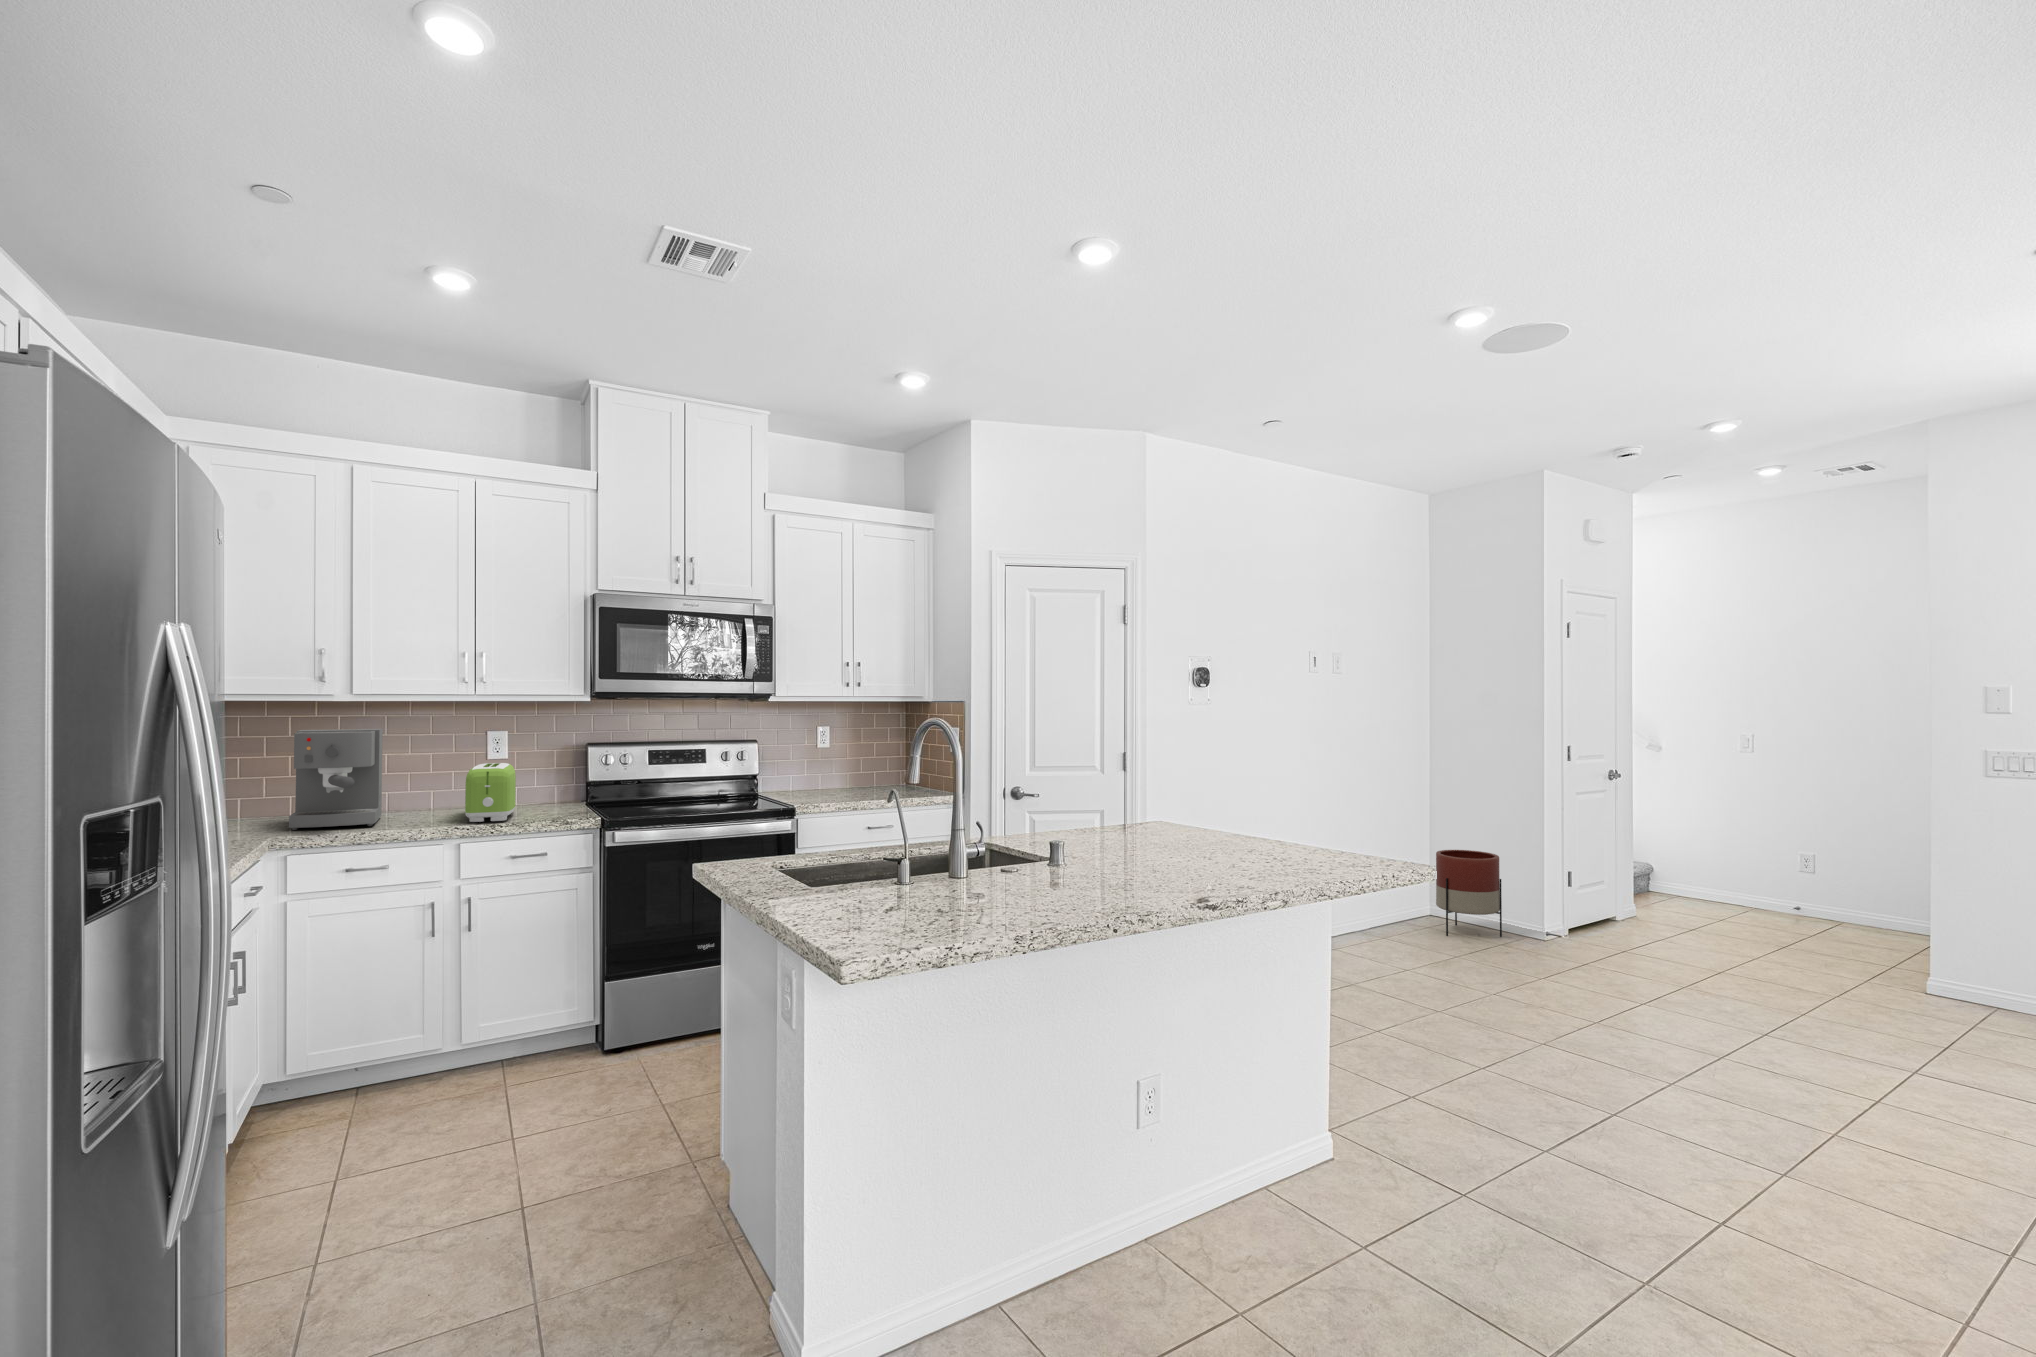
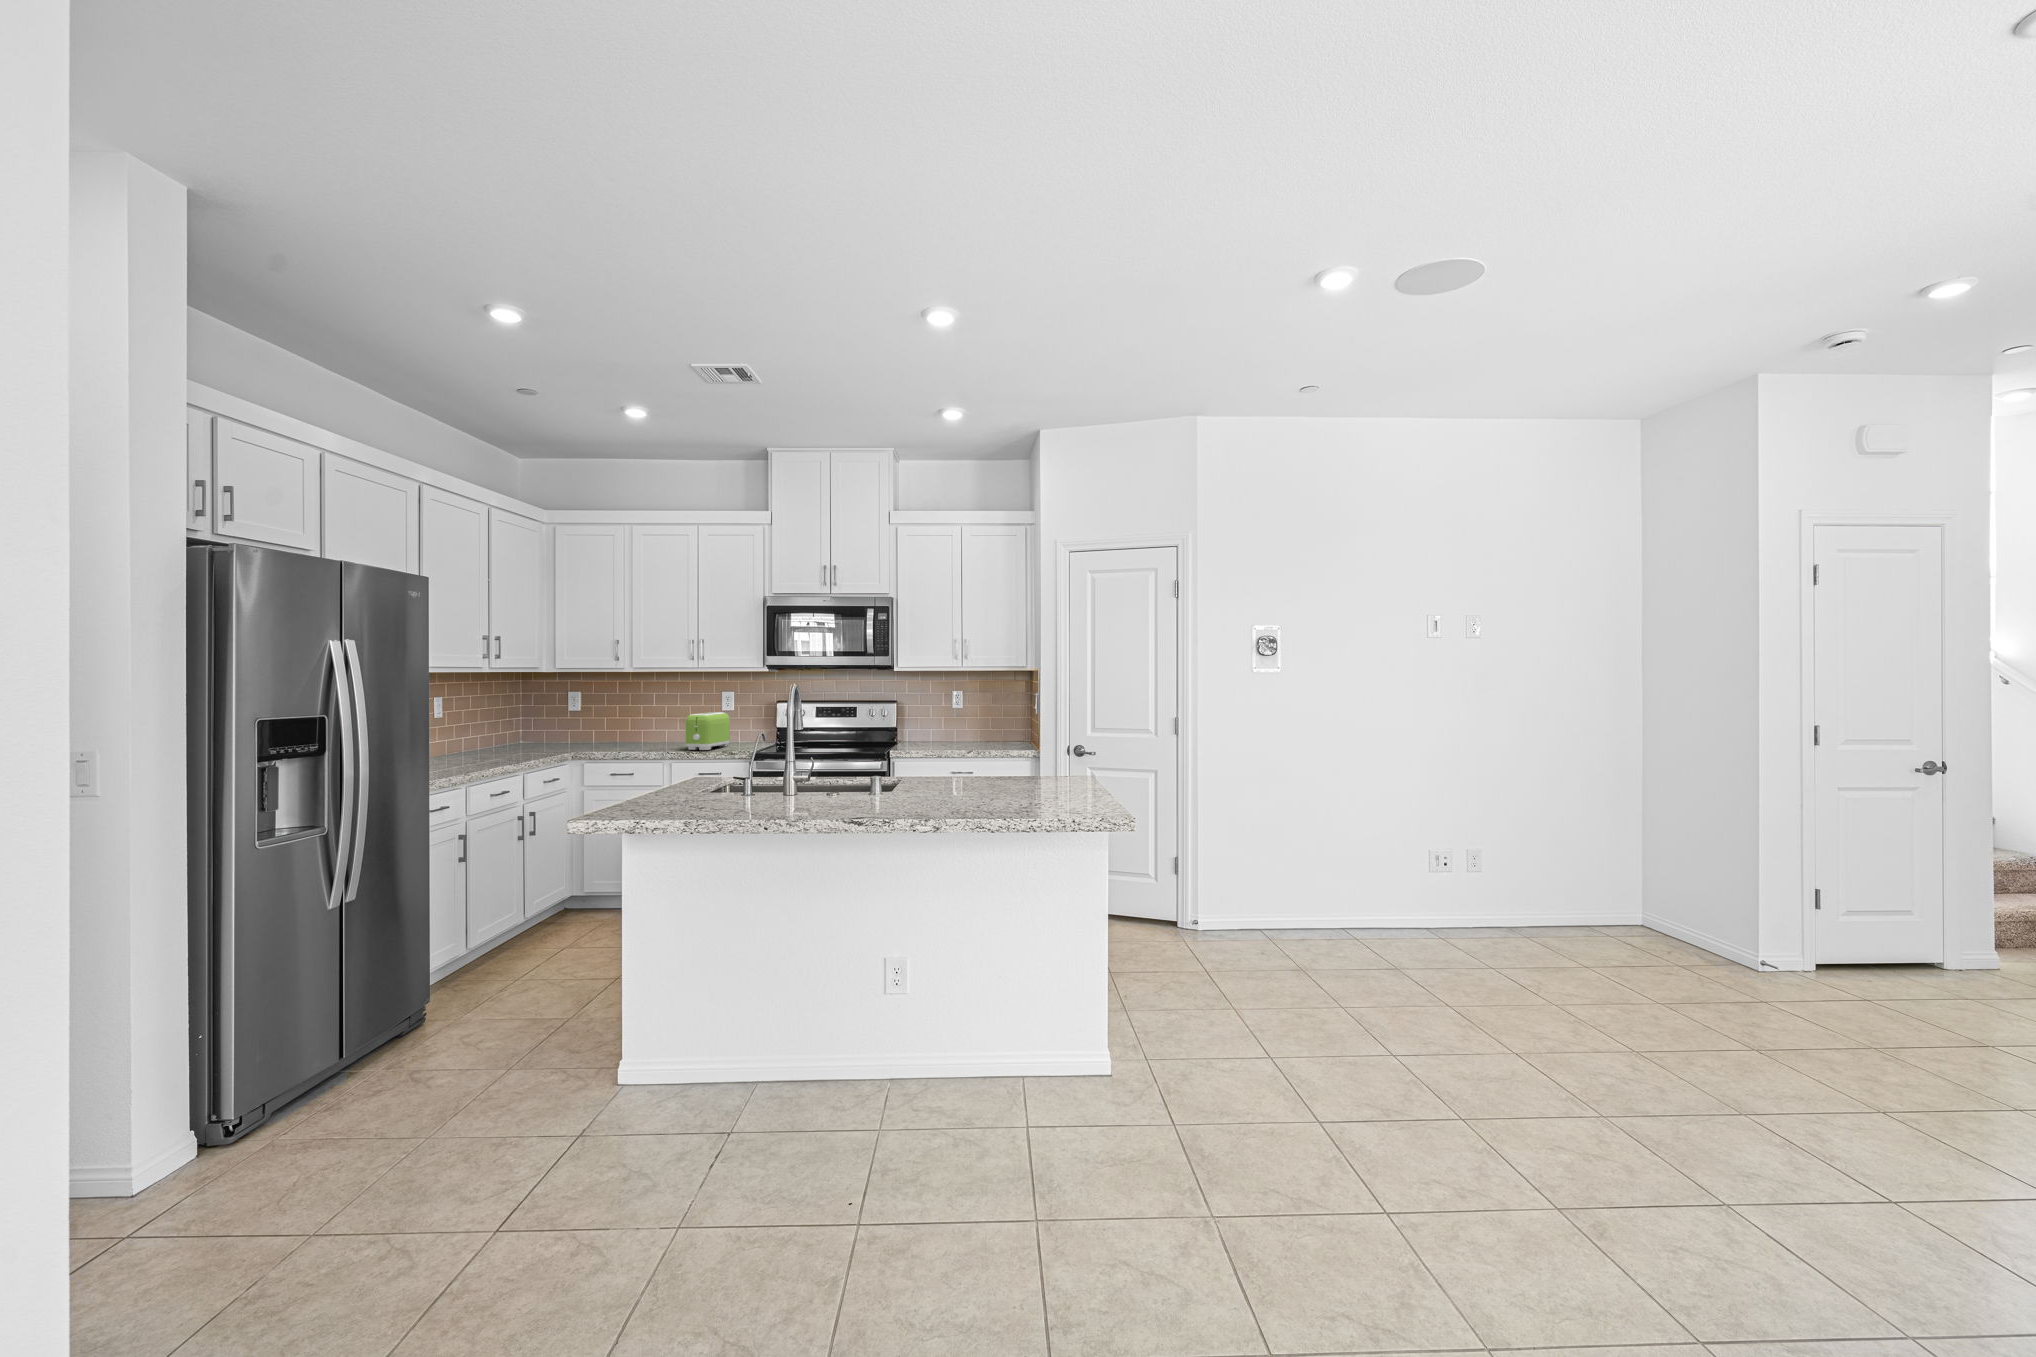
coffee maker: present [289,729,383,830] -> none [593,688,653,748]
planter: present [1436,850,1502,937] -> none [1616,849,1698,956]

